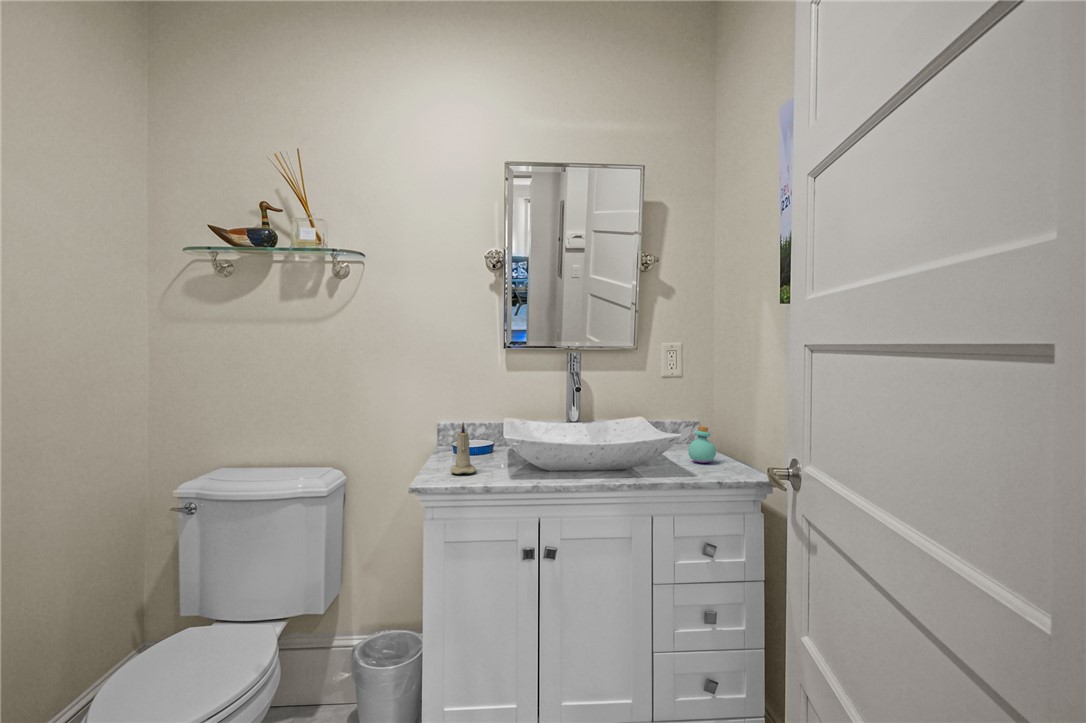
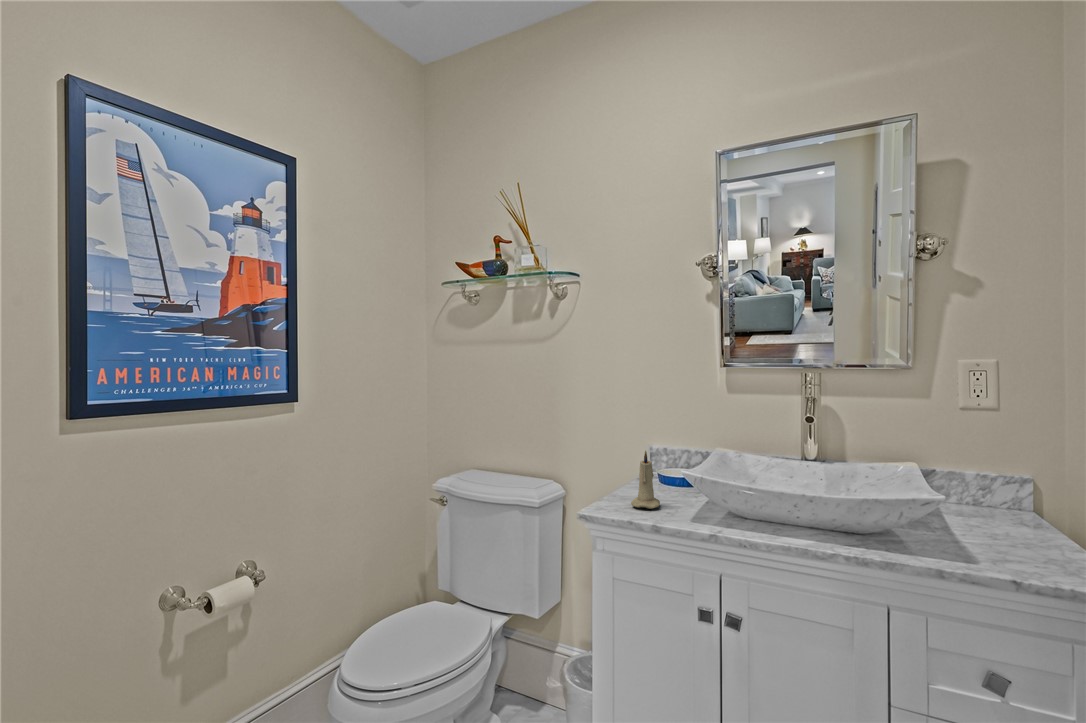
perfume bottle: present [688,426,716,463] -> none [983,485,1038,543]

